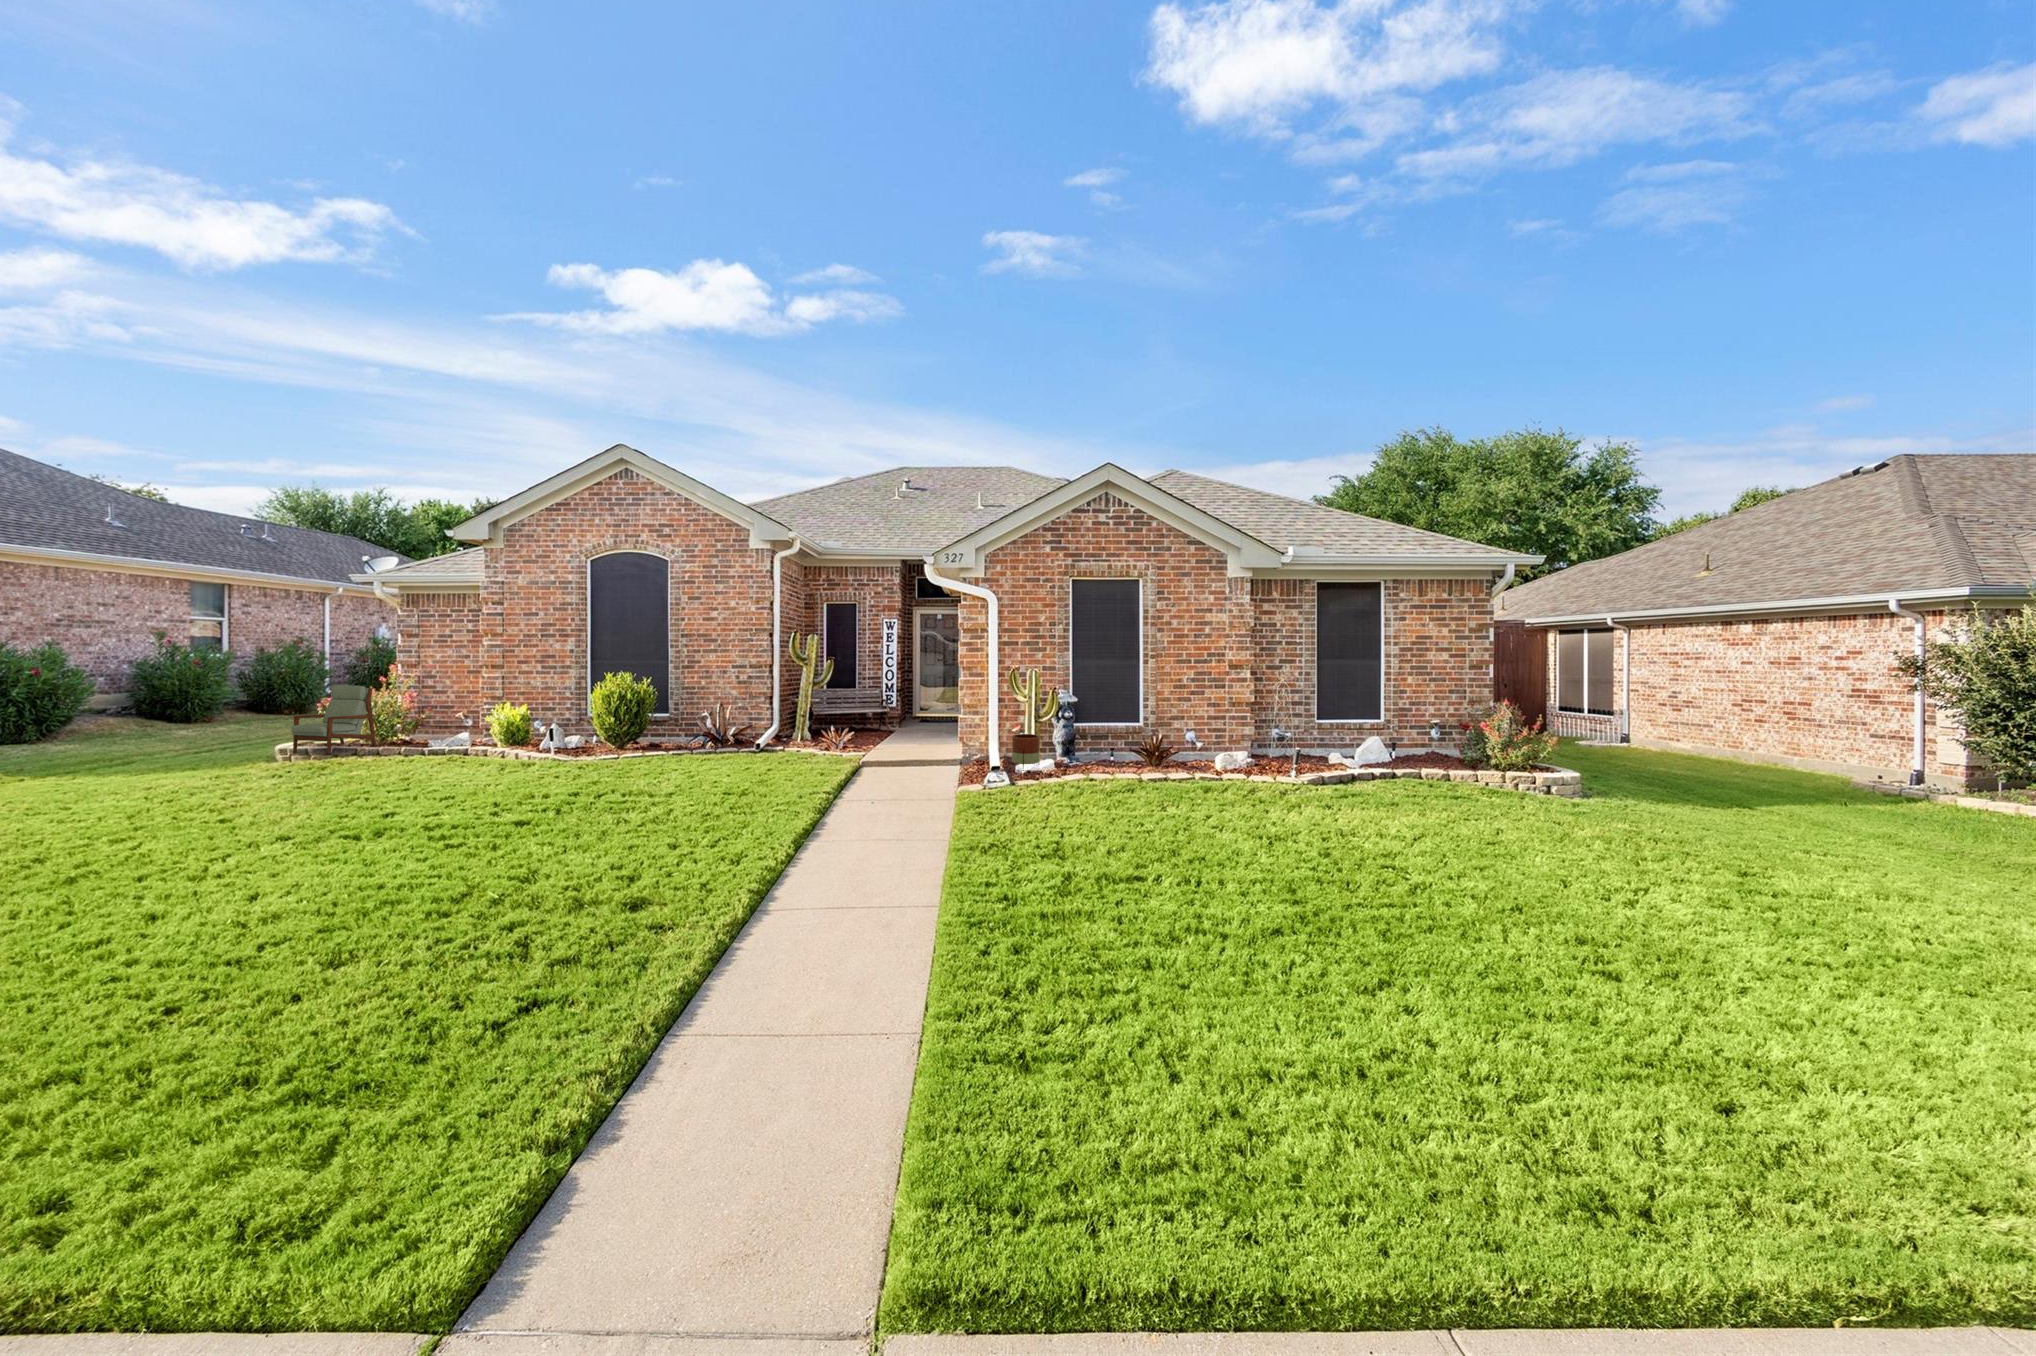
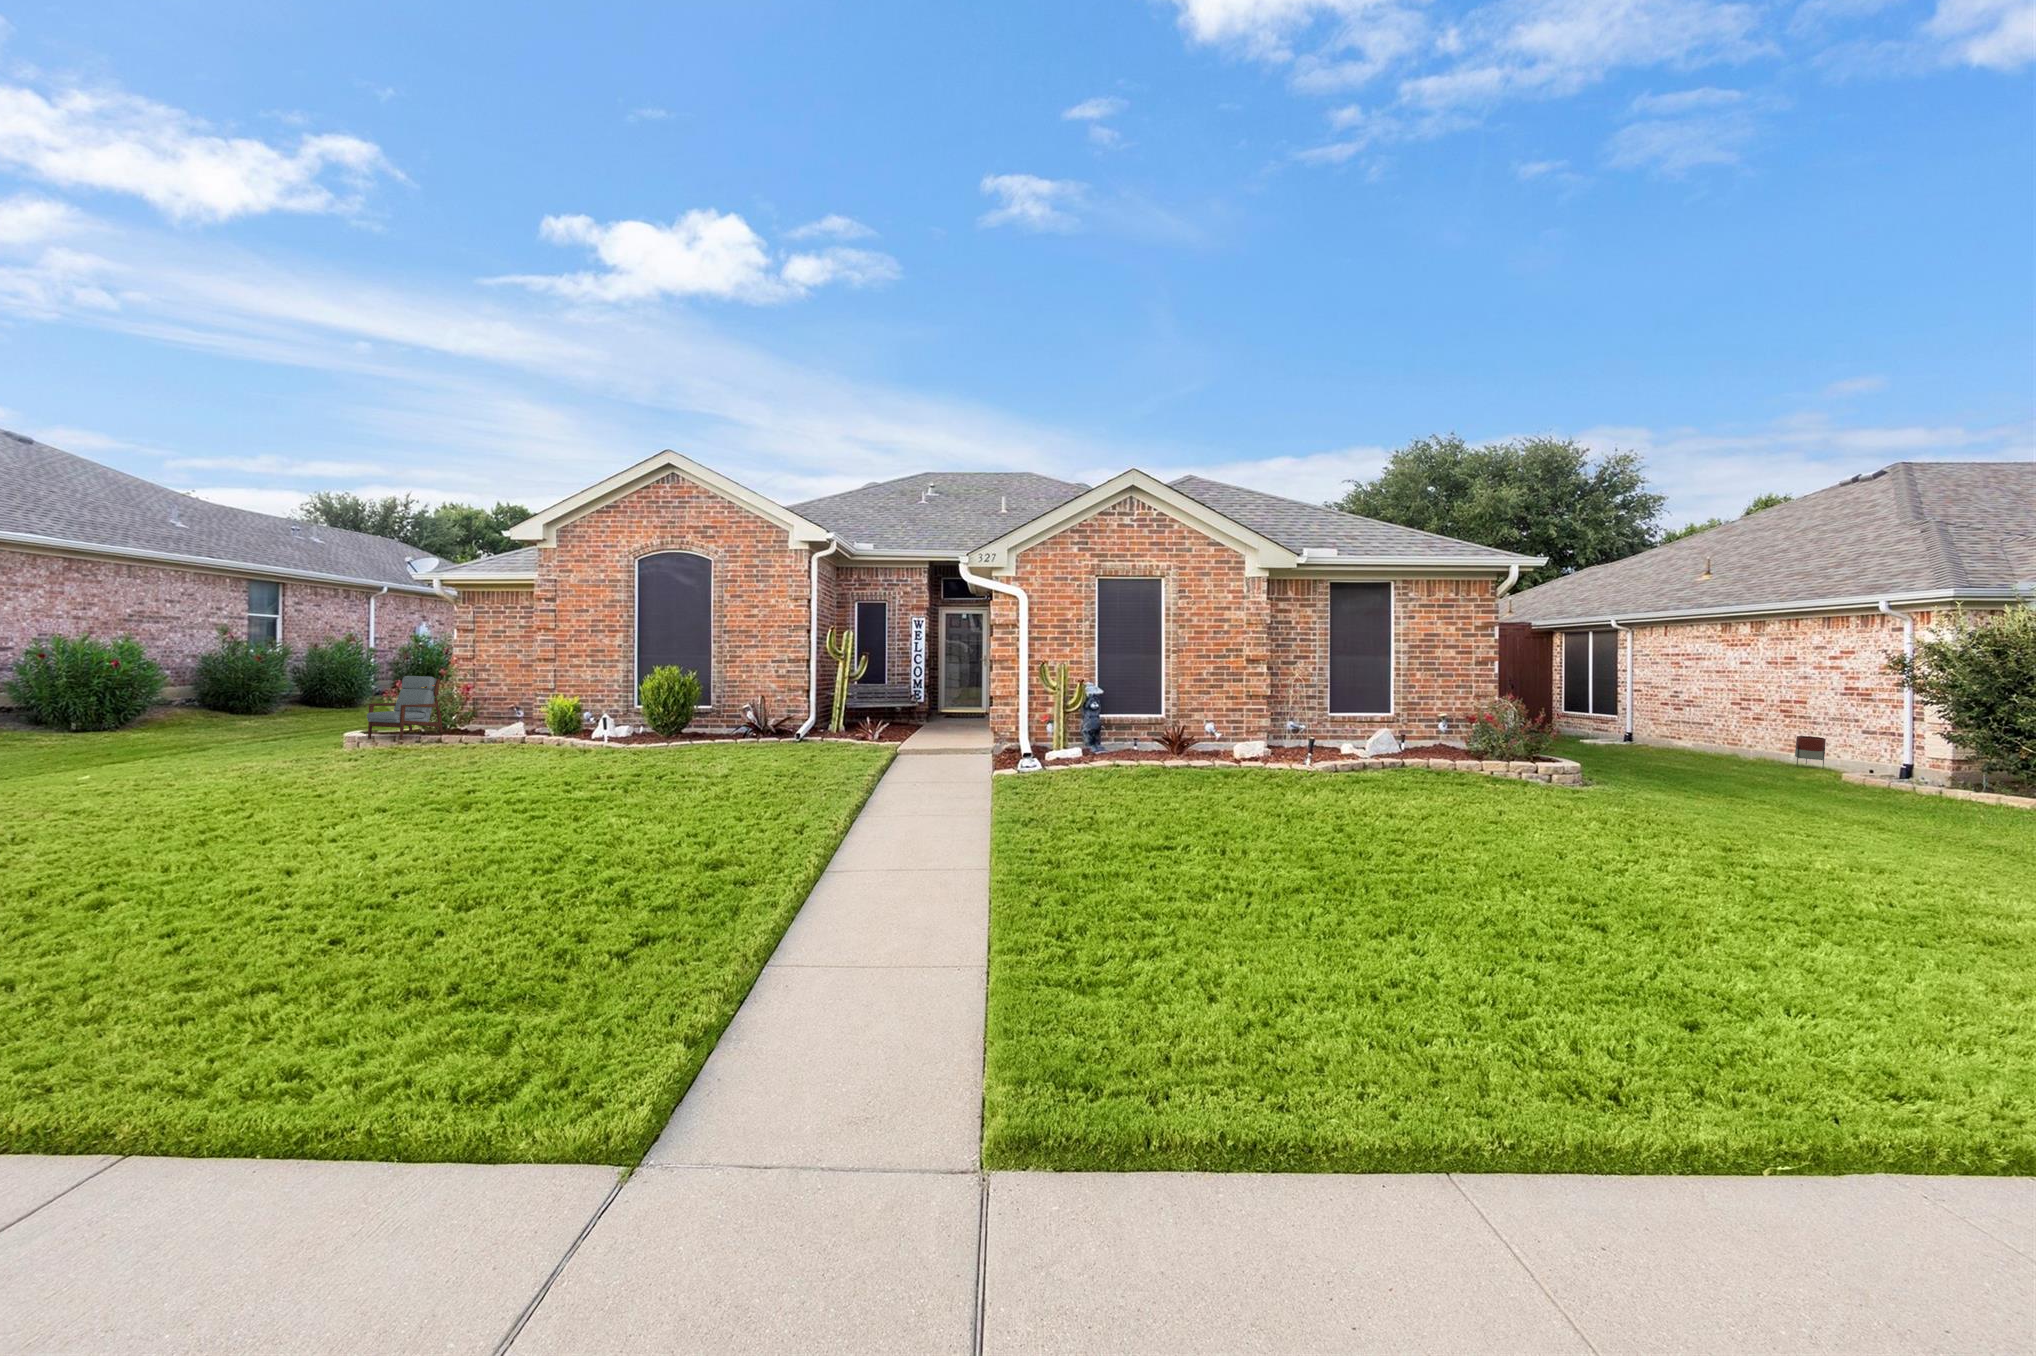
planter: present [1012,734,1040,769] -> present [1795,736,1826,766]

